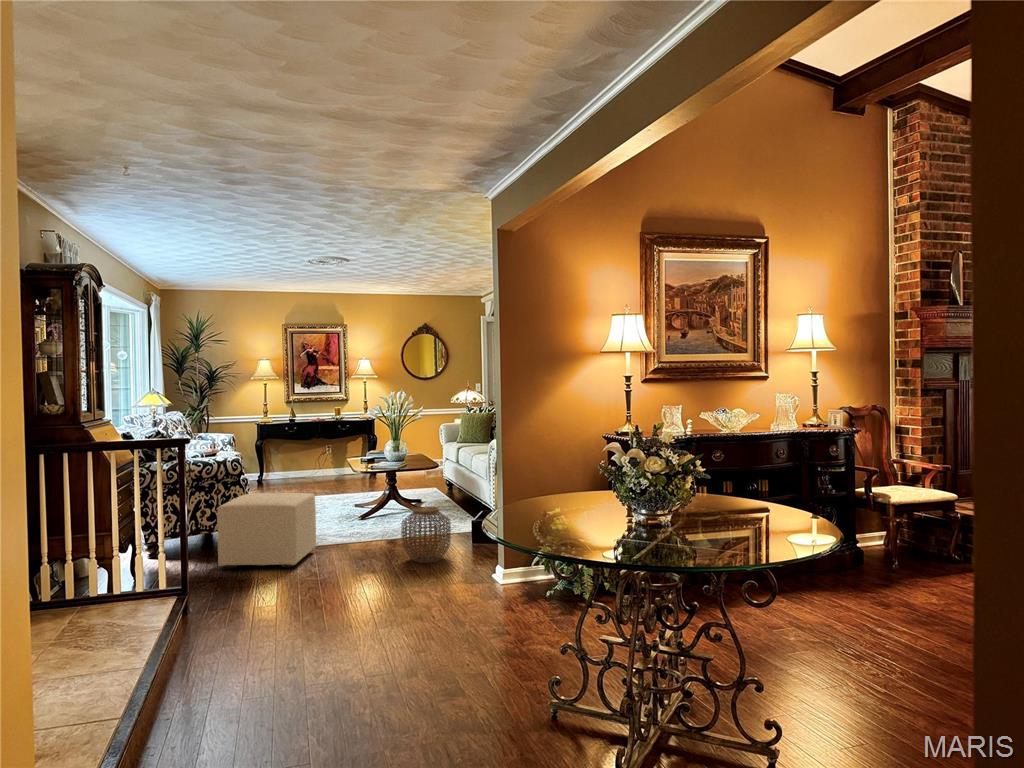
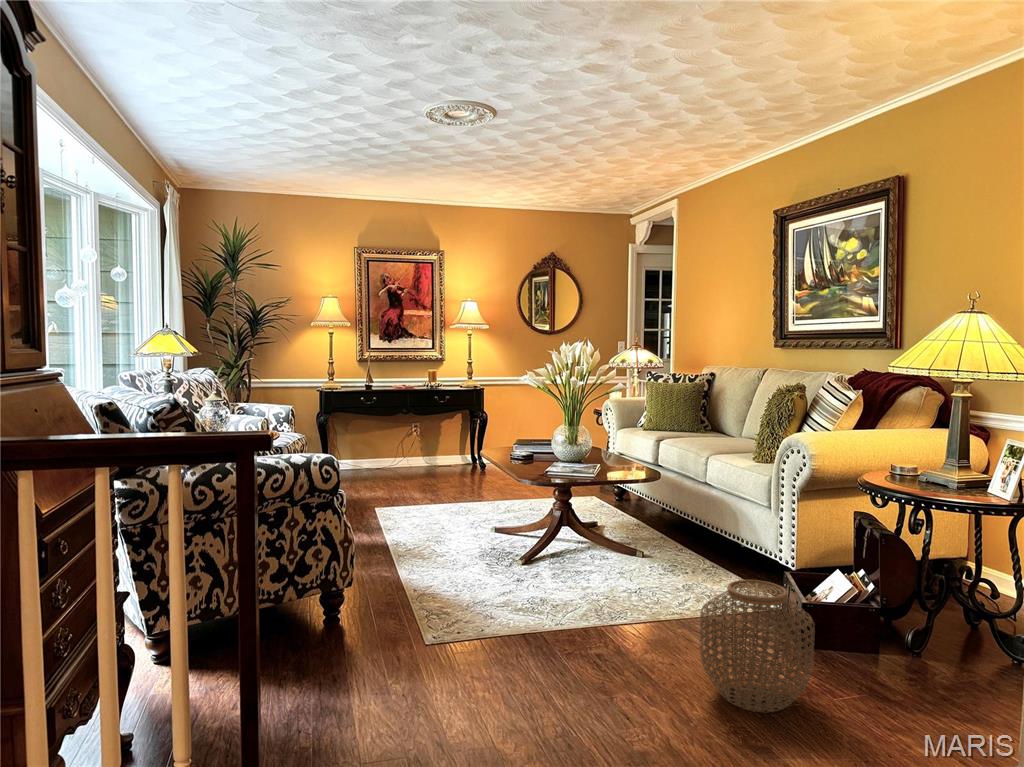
ottoman: present [217,493,316,569] -> none [306,534,495,717]

